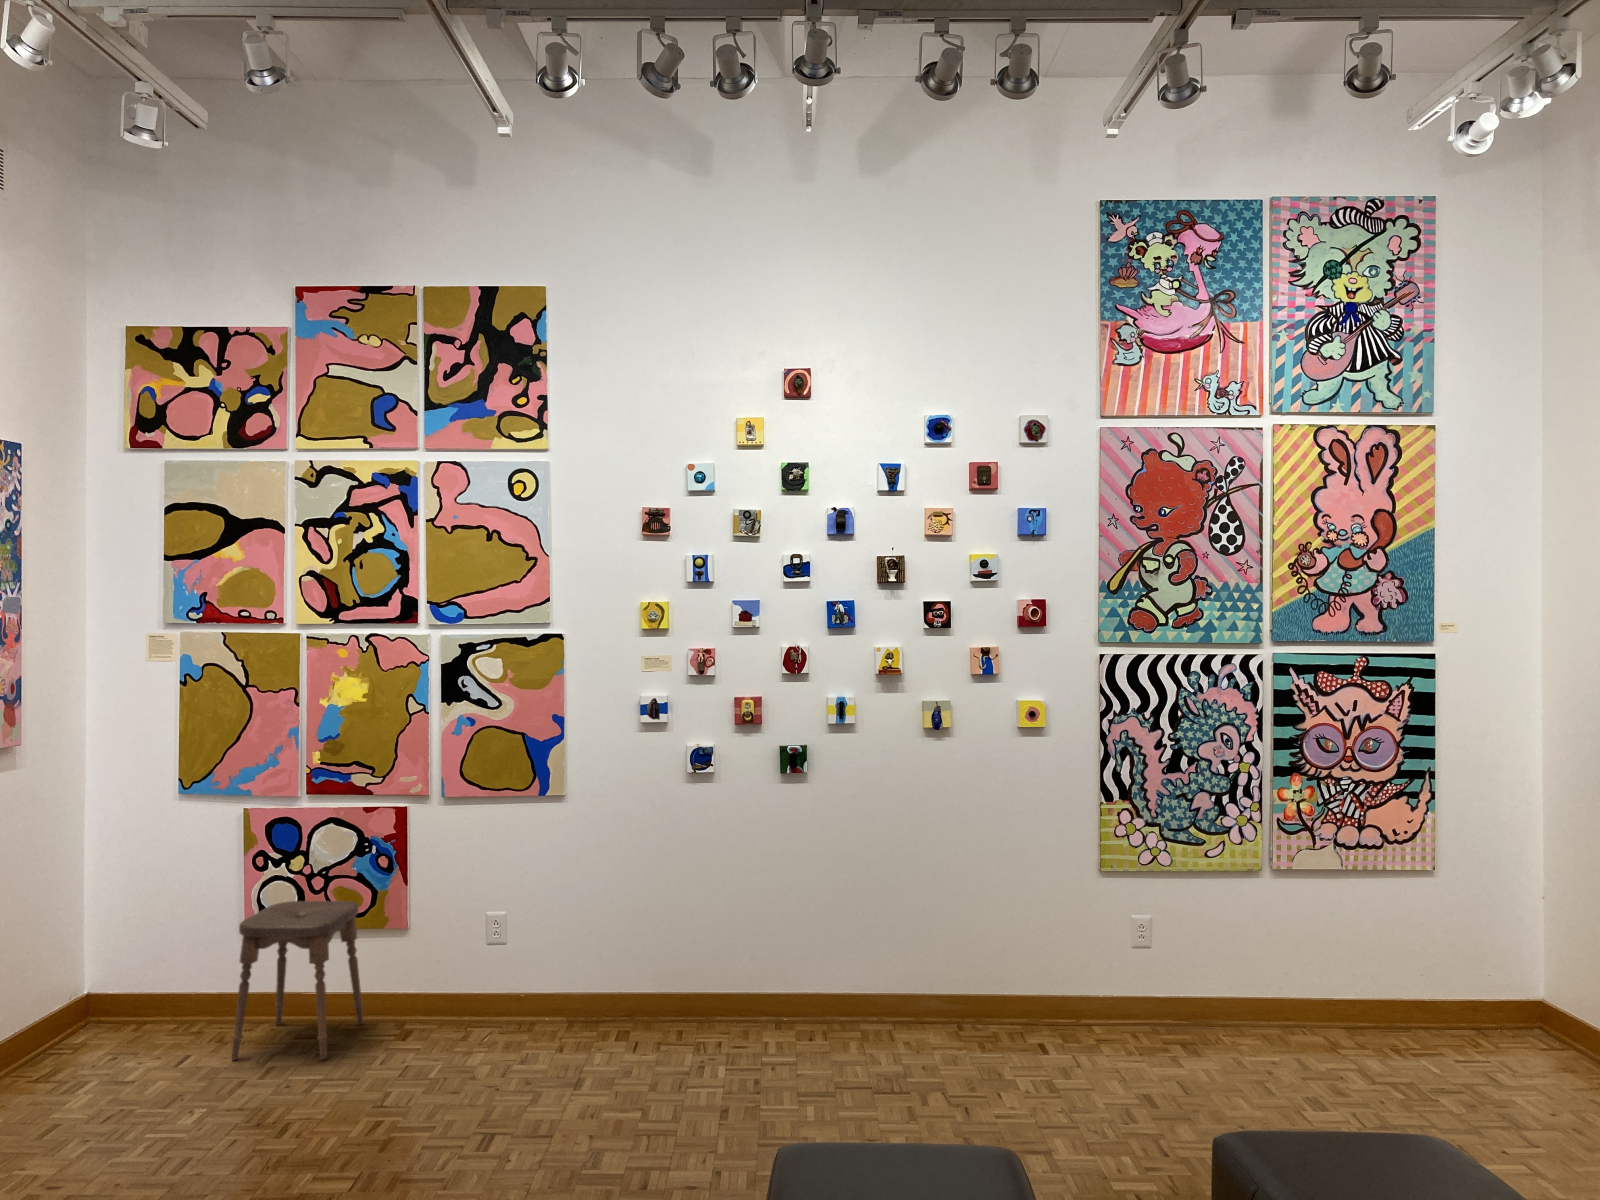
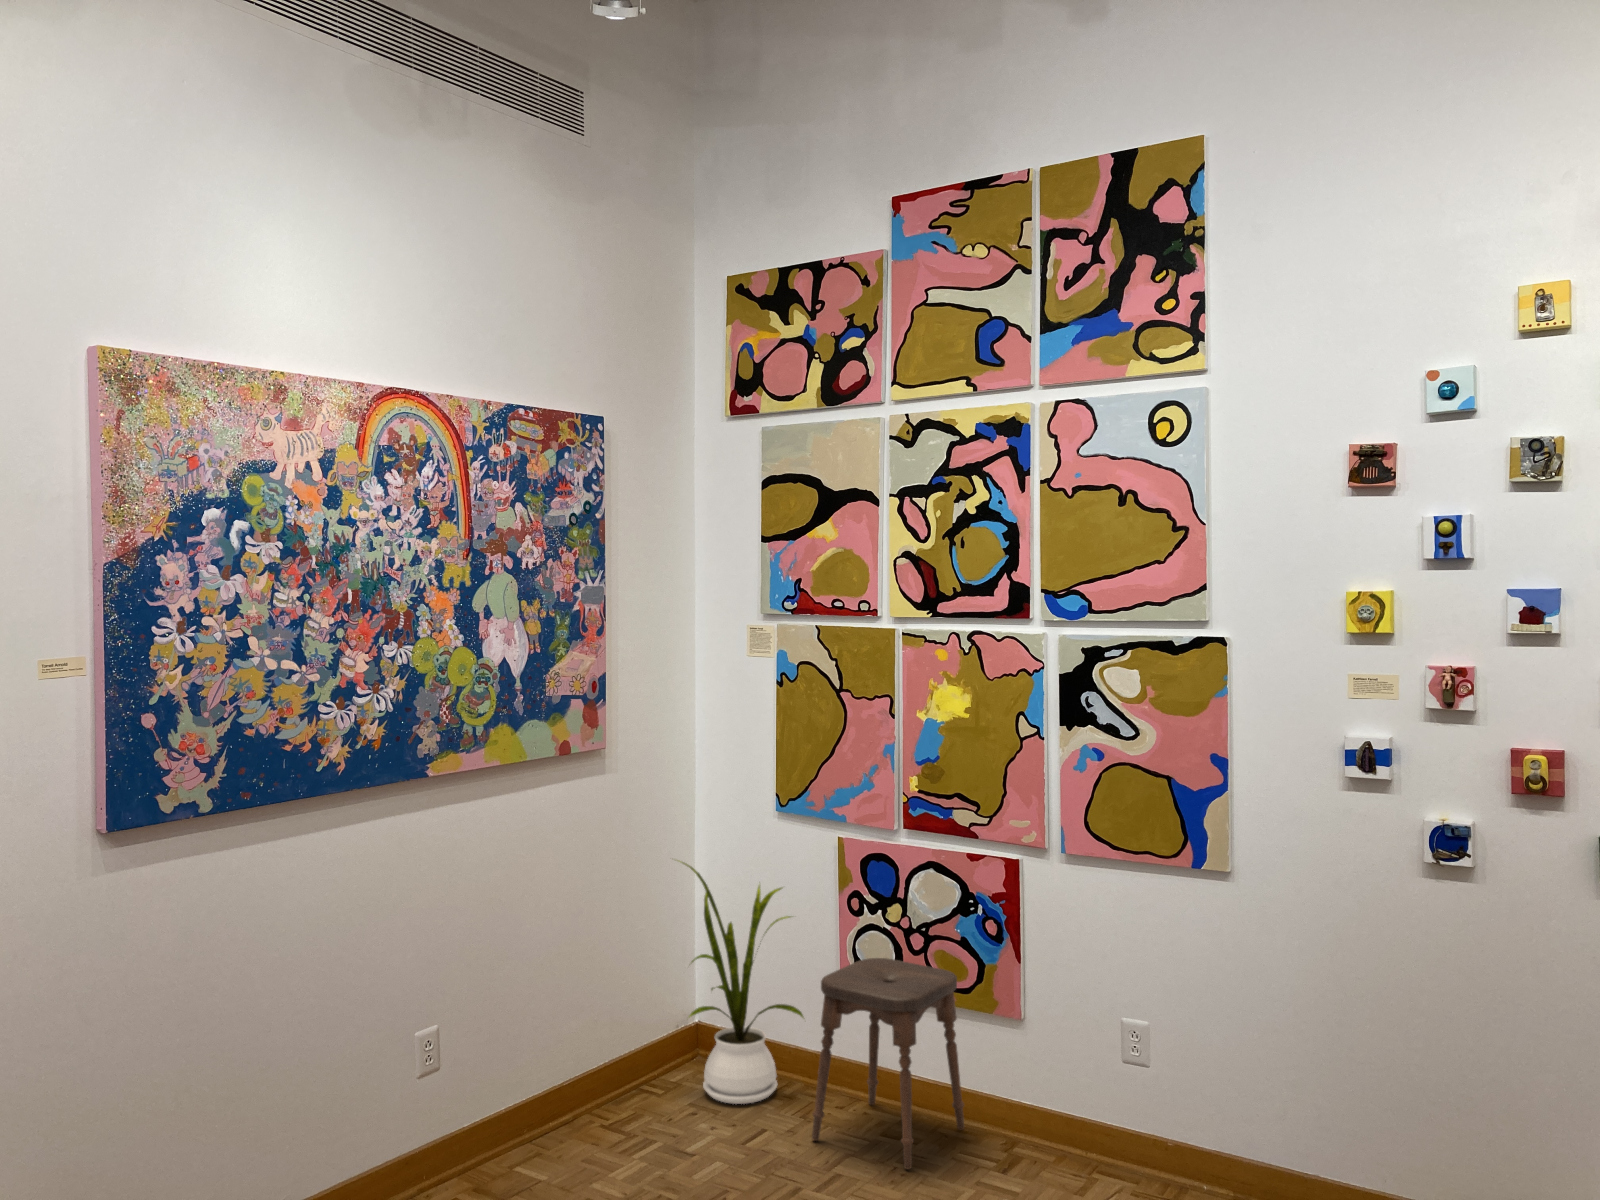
house plant: none [69,845,217,1052] -> present [680,861,803,1104]

